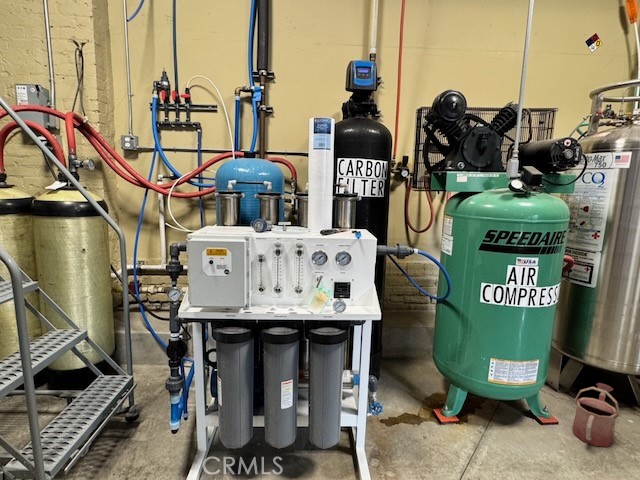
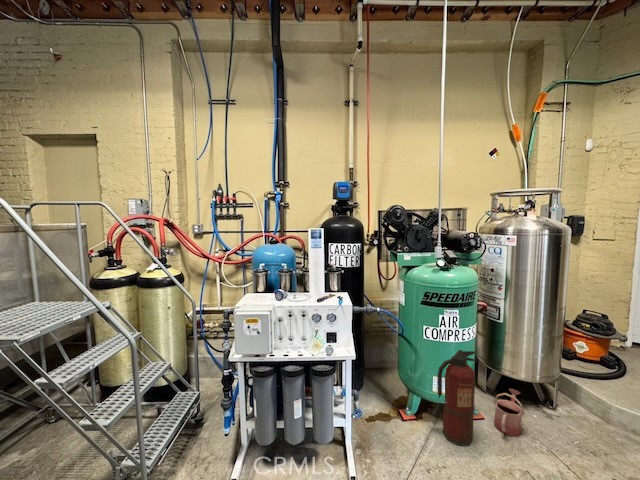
fire extinguisher: none [483,319,559,458] -> present [432,350,477,445]

